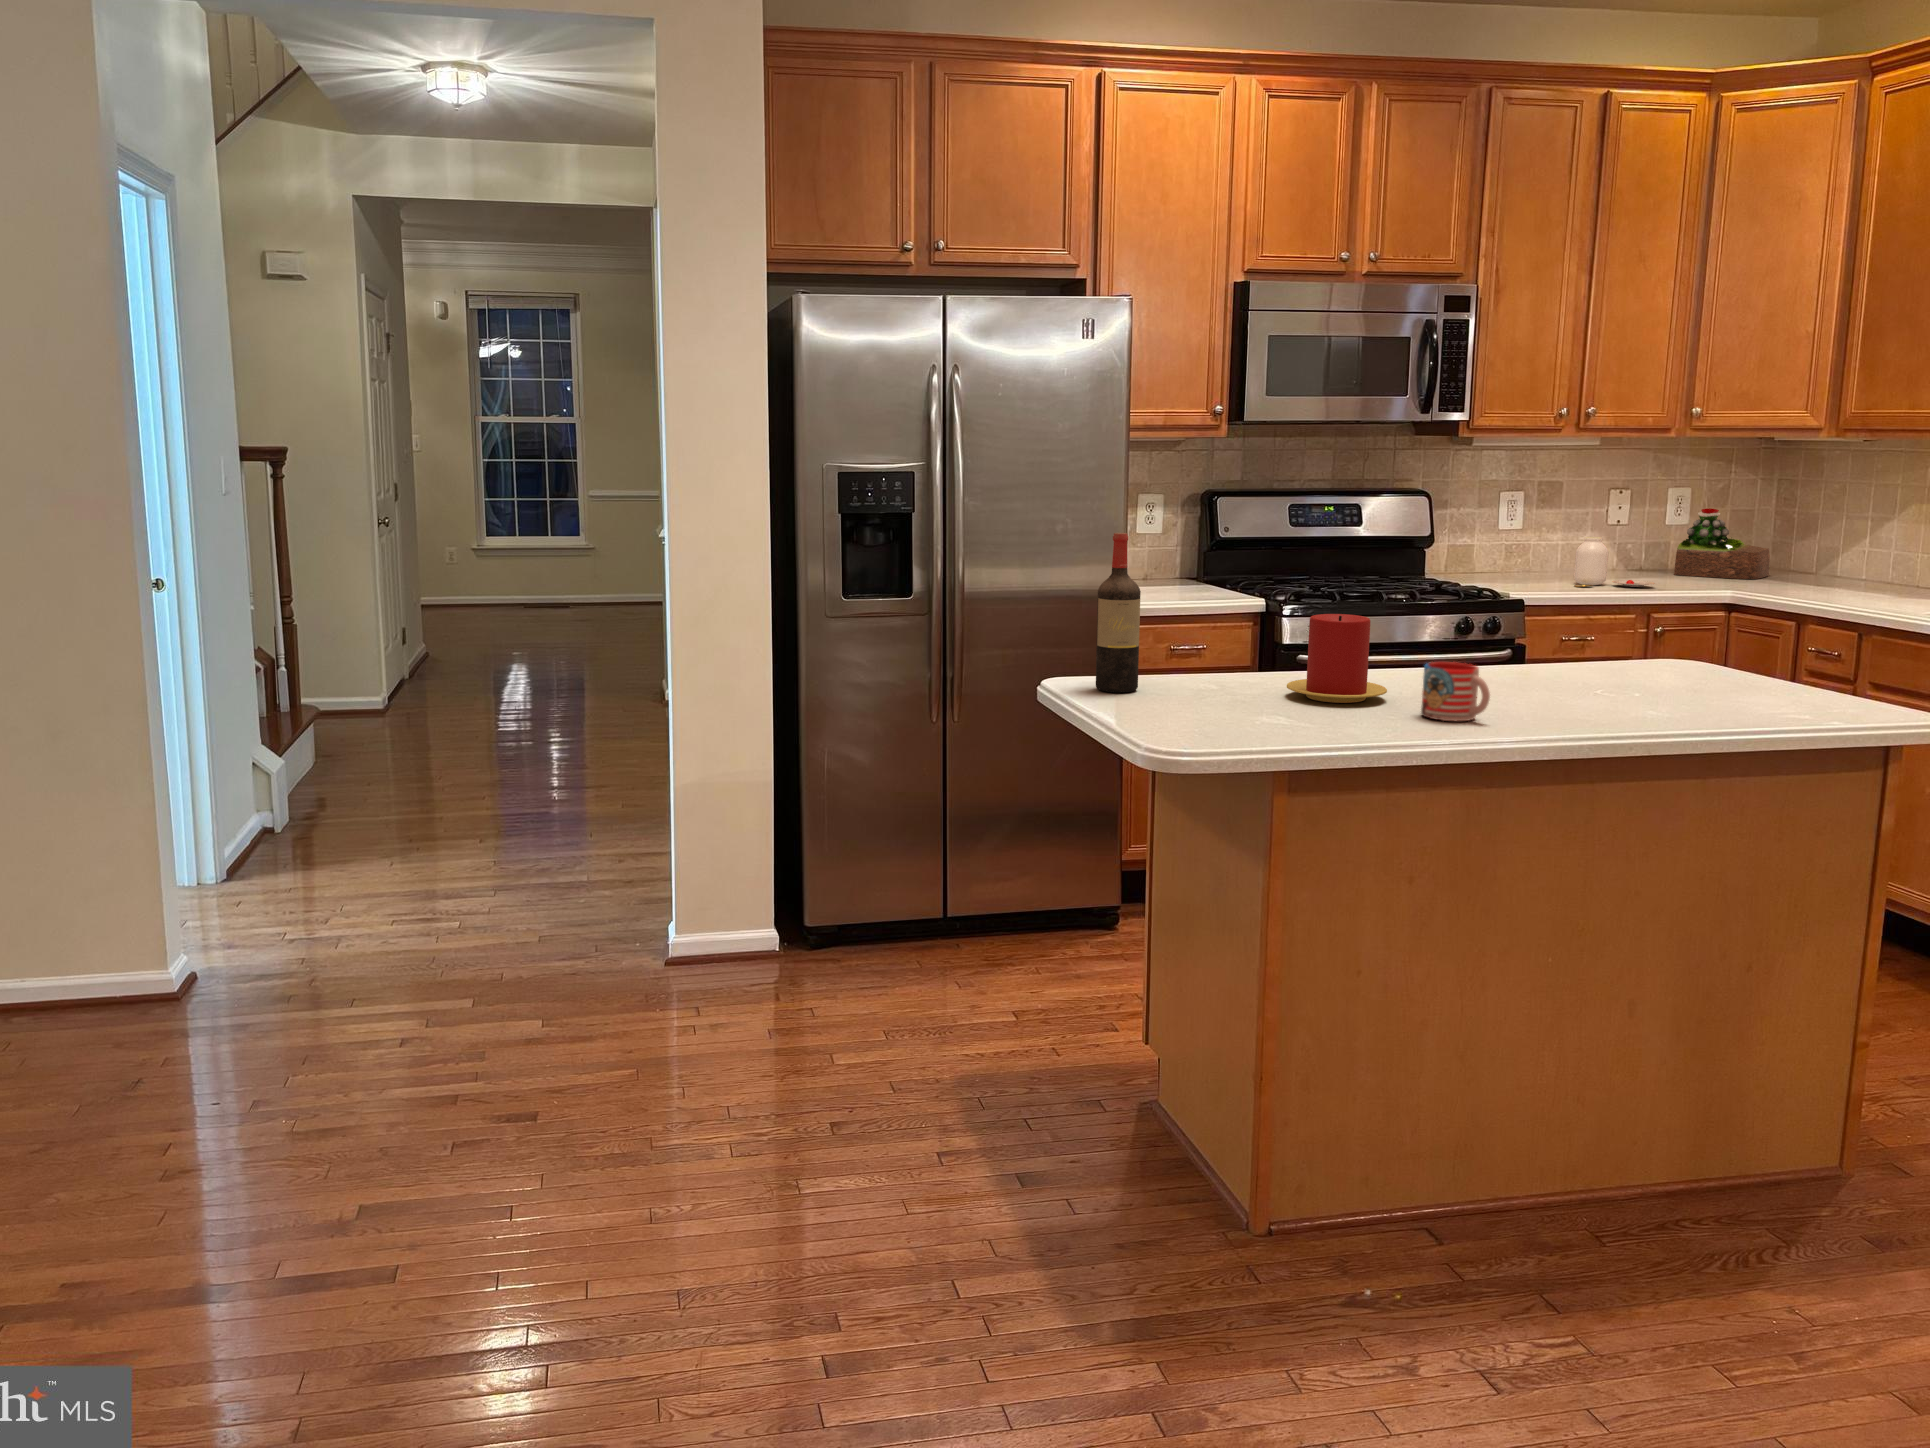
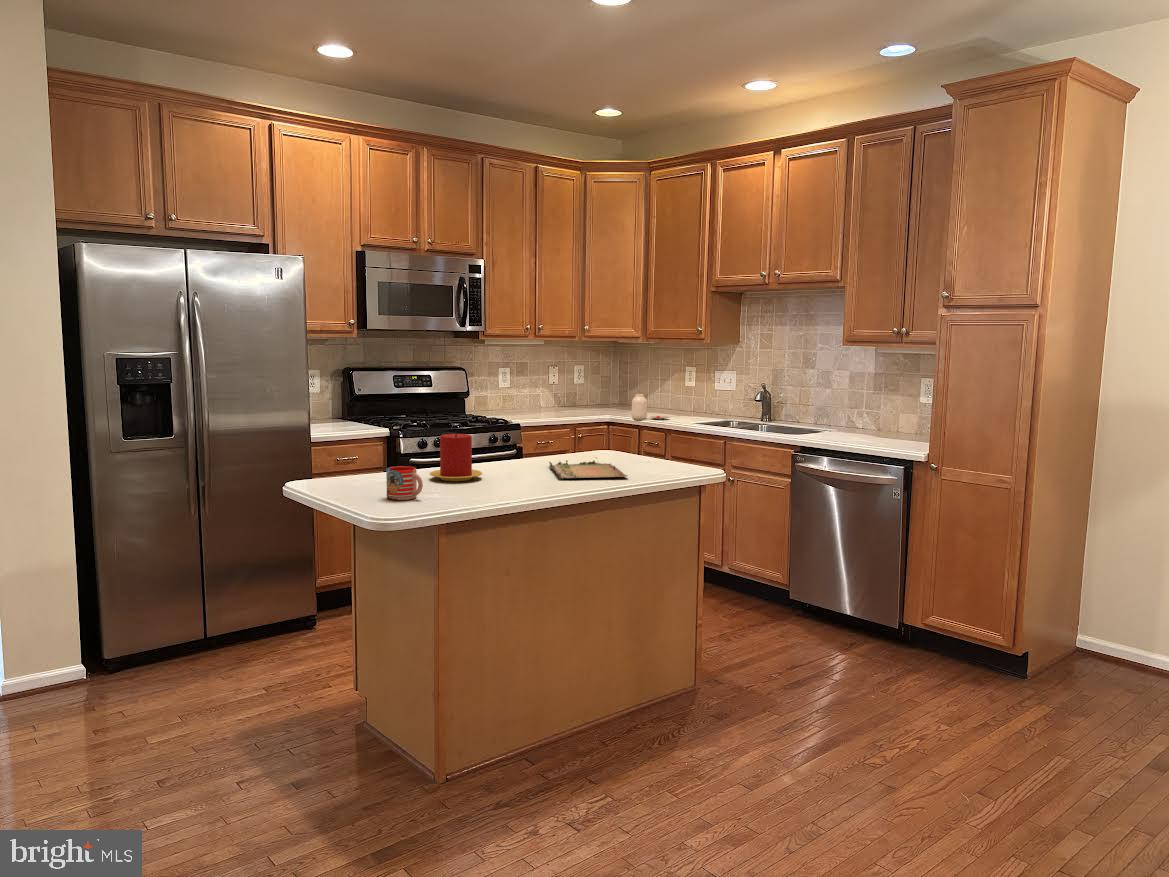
succulent plant: present [1674,508,1770,579] -> none [581,375,621,409]
wine bottle: present [1096,533,1141,693] -> none [320,393,347,485]
jar: present [1574,537,1655,587] -> present [631,394,669,420]
mug: present [1421,662,1490,721] -> present [386,466,423,500]
tray: none [1535,673,1702,721] -> present [549,460,627,479]

